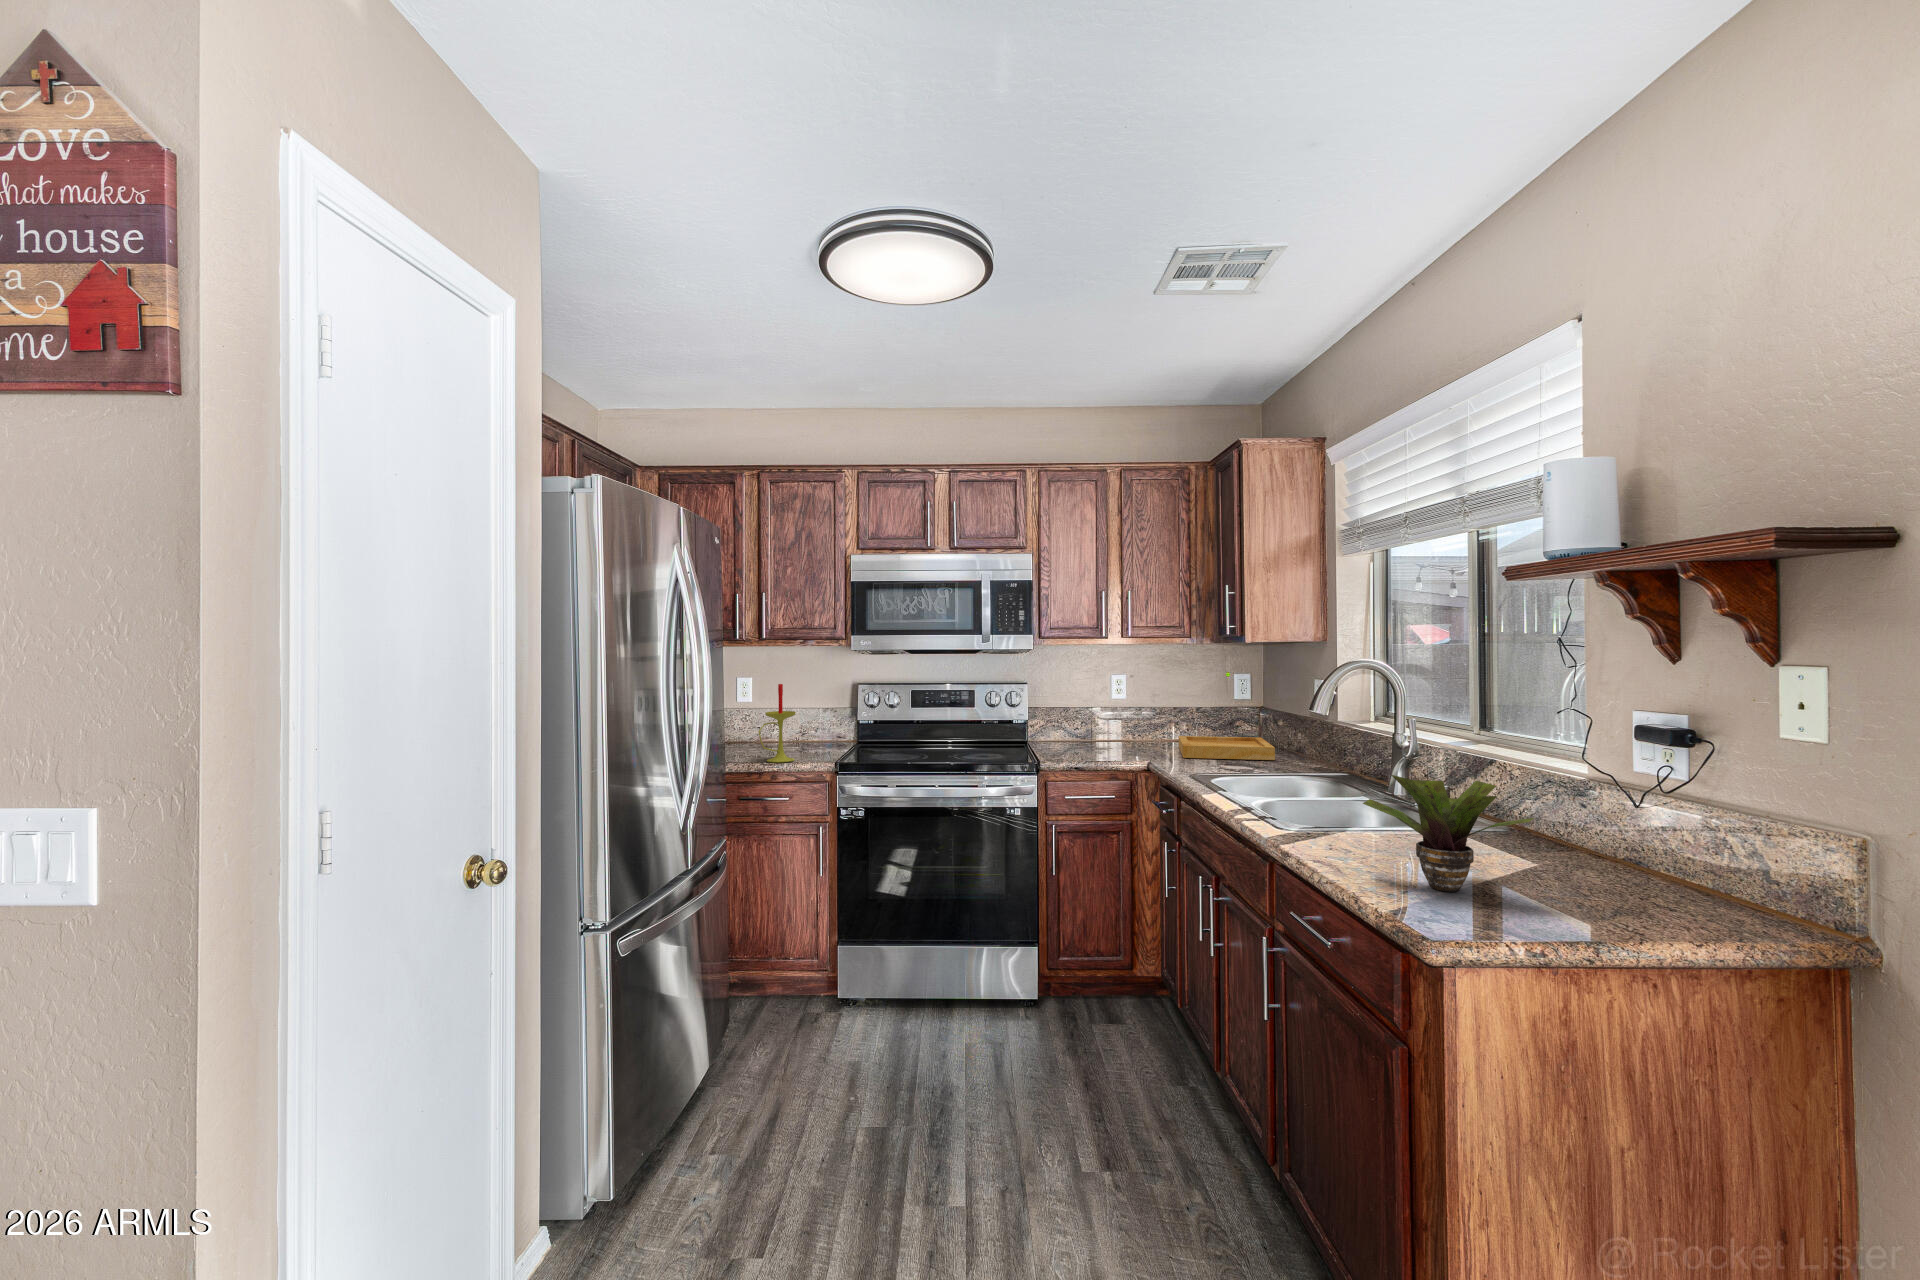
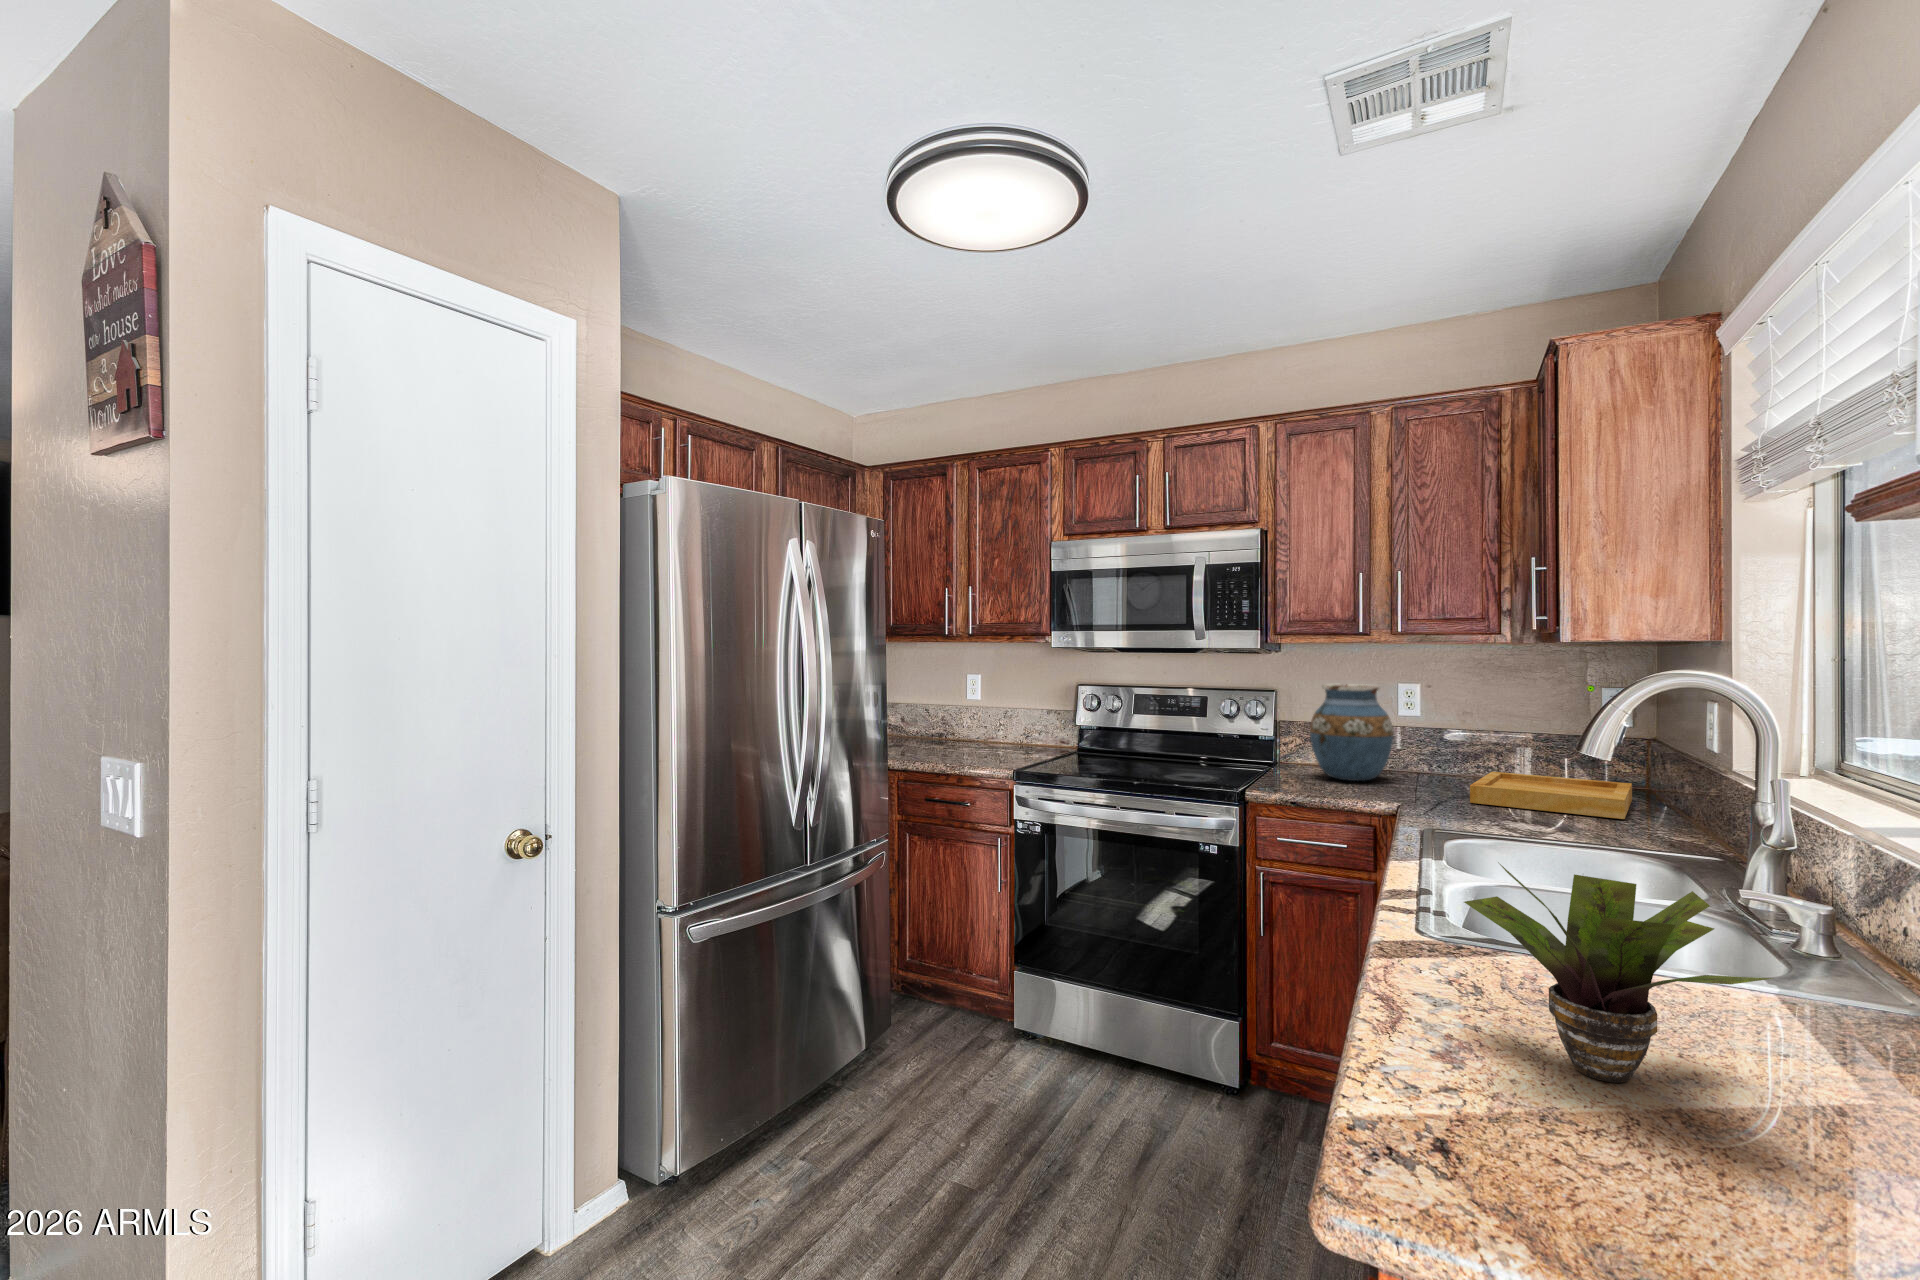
vase: none [1061,676,1119,749] -> present [1310,684,1393,781]
candle: present [759,684,796,762] -> none [943,681,984,767]

